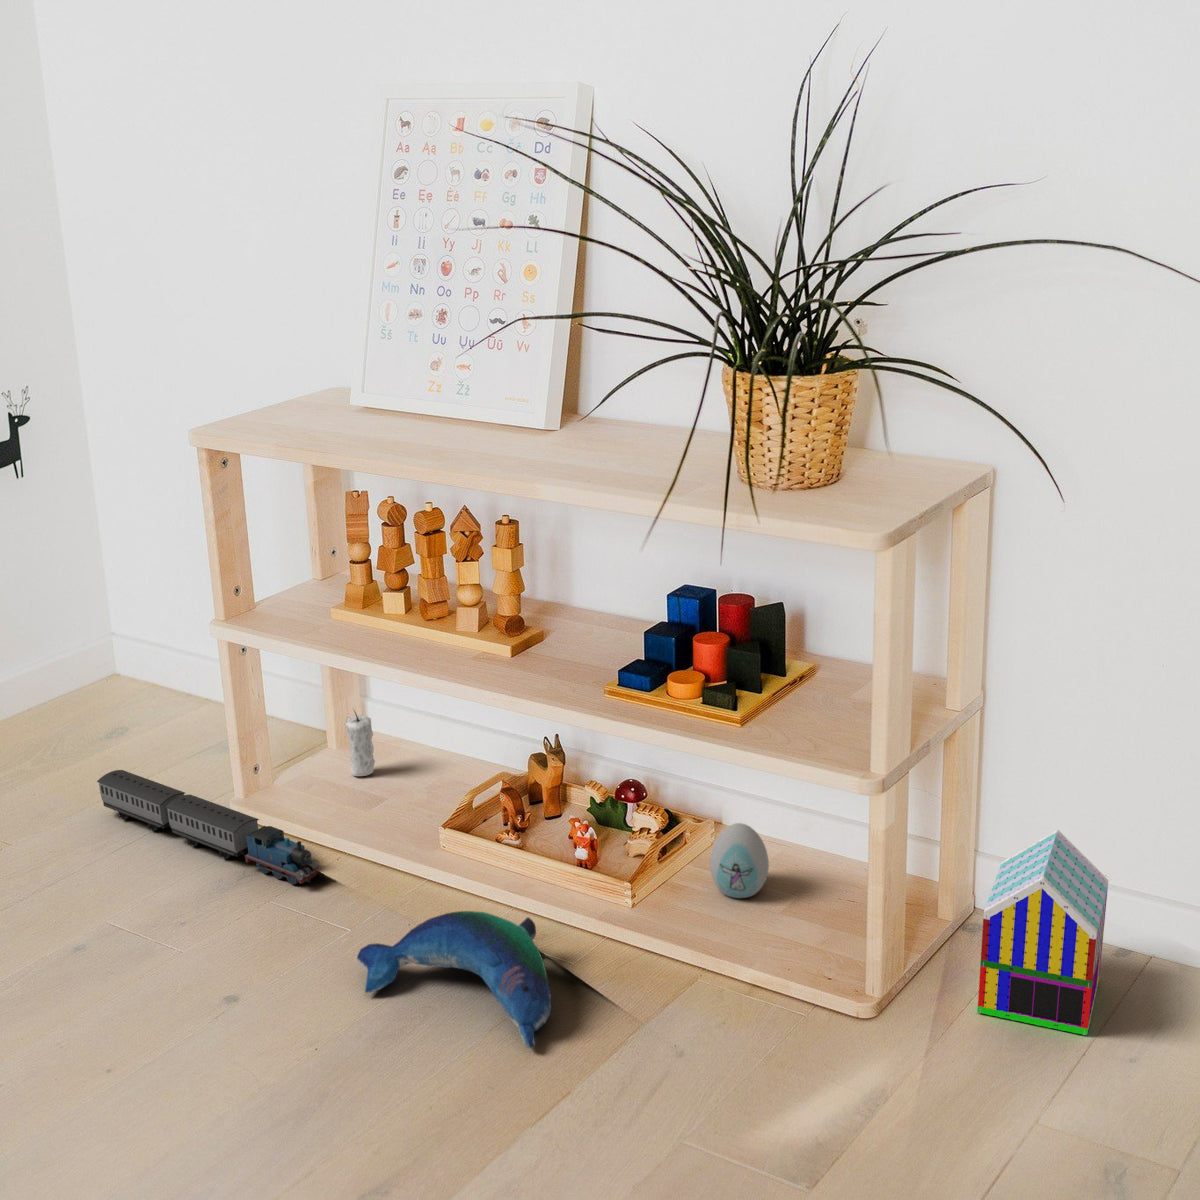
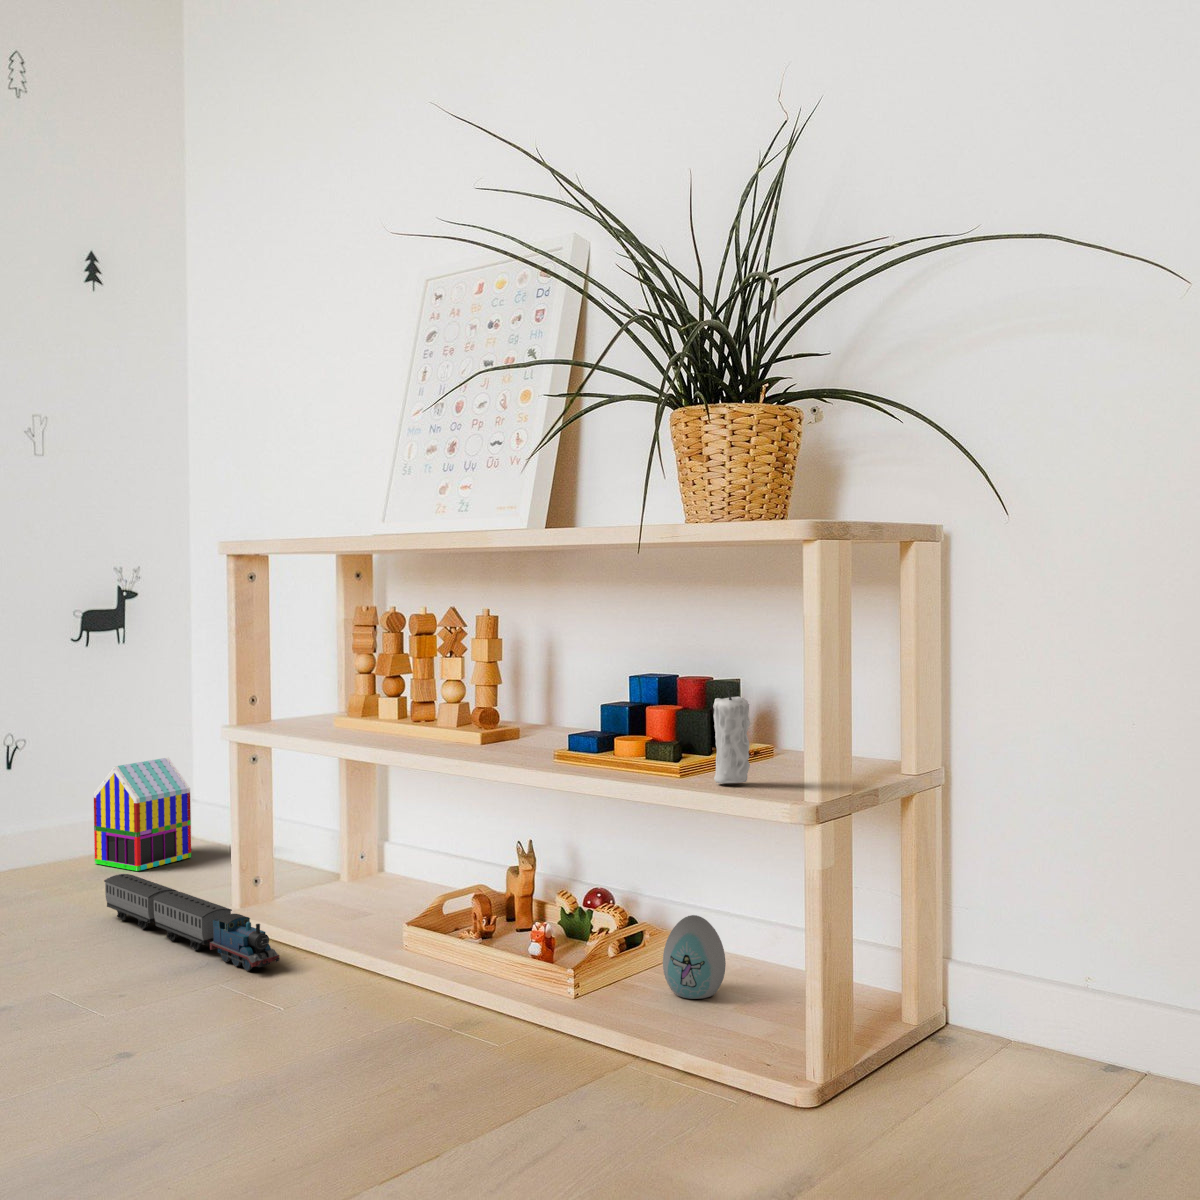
candle: present [346,711,375,776] -> present [713,684,750,783]
toy house: present [978,830,1108,1035] -> present [94,758,191,871]
plush toy: present [357,911,551,1048] -> none [265,970,455,1108]

